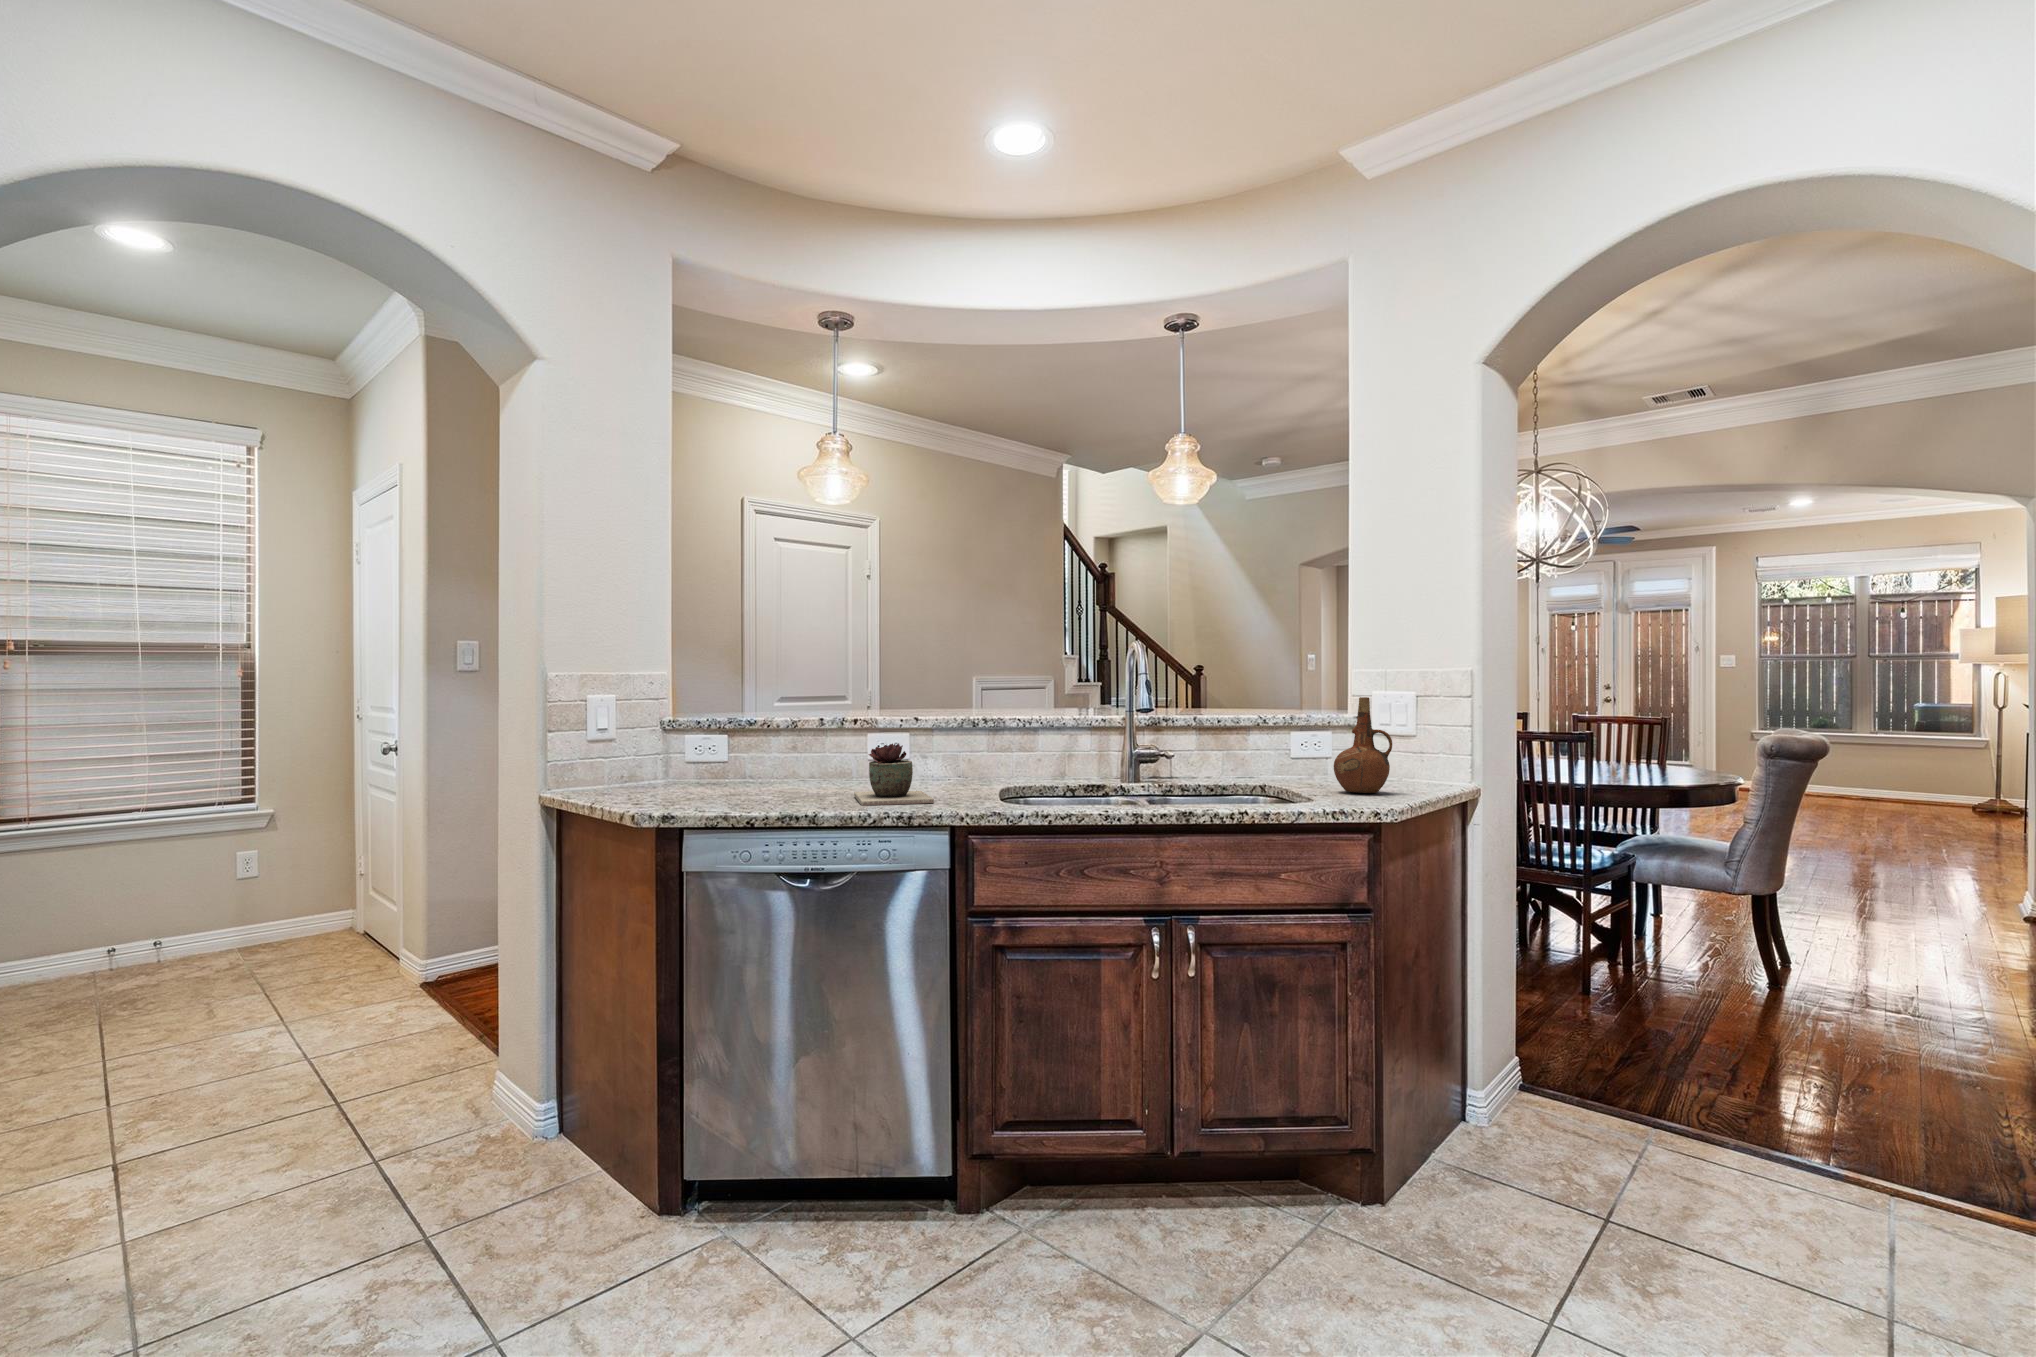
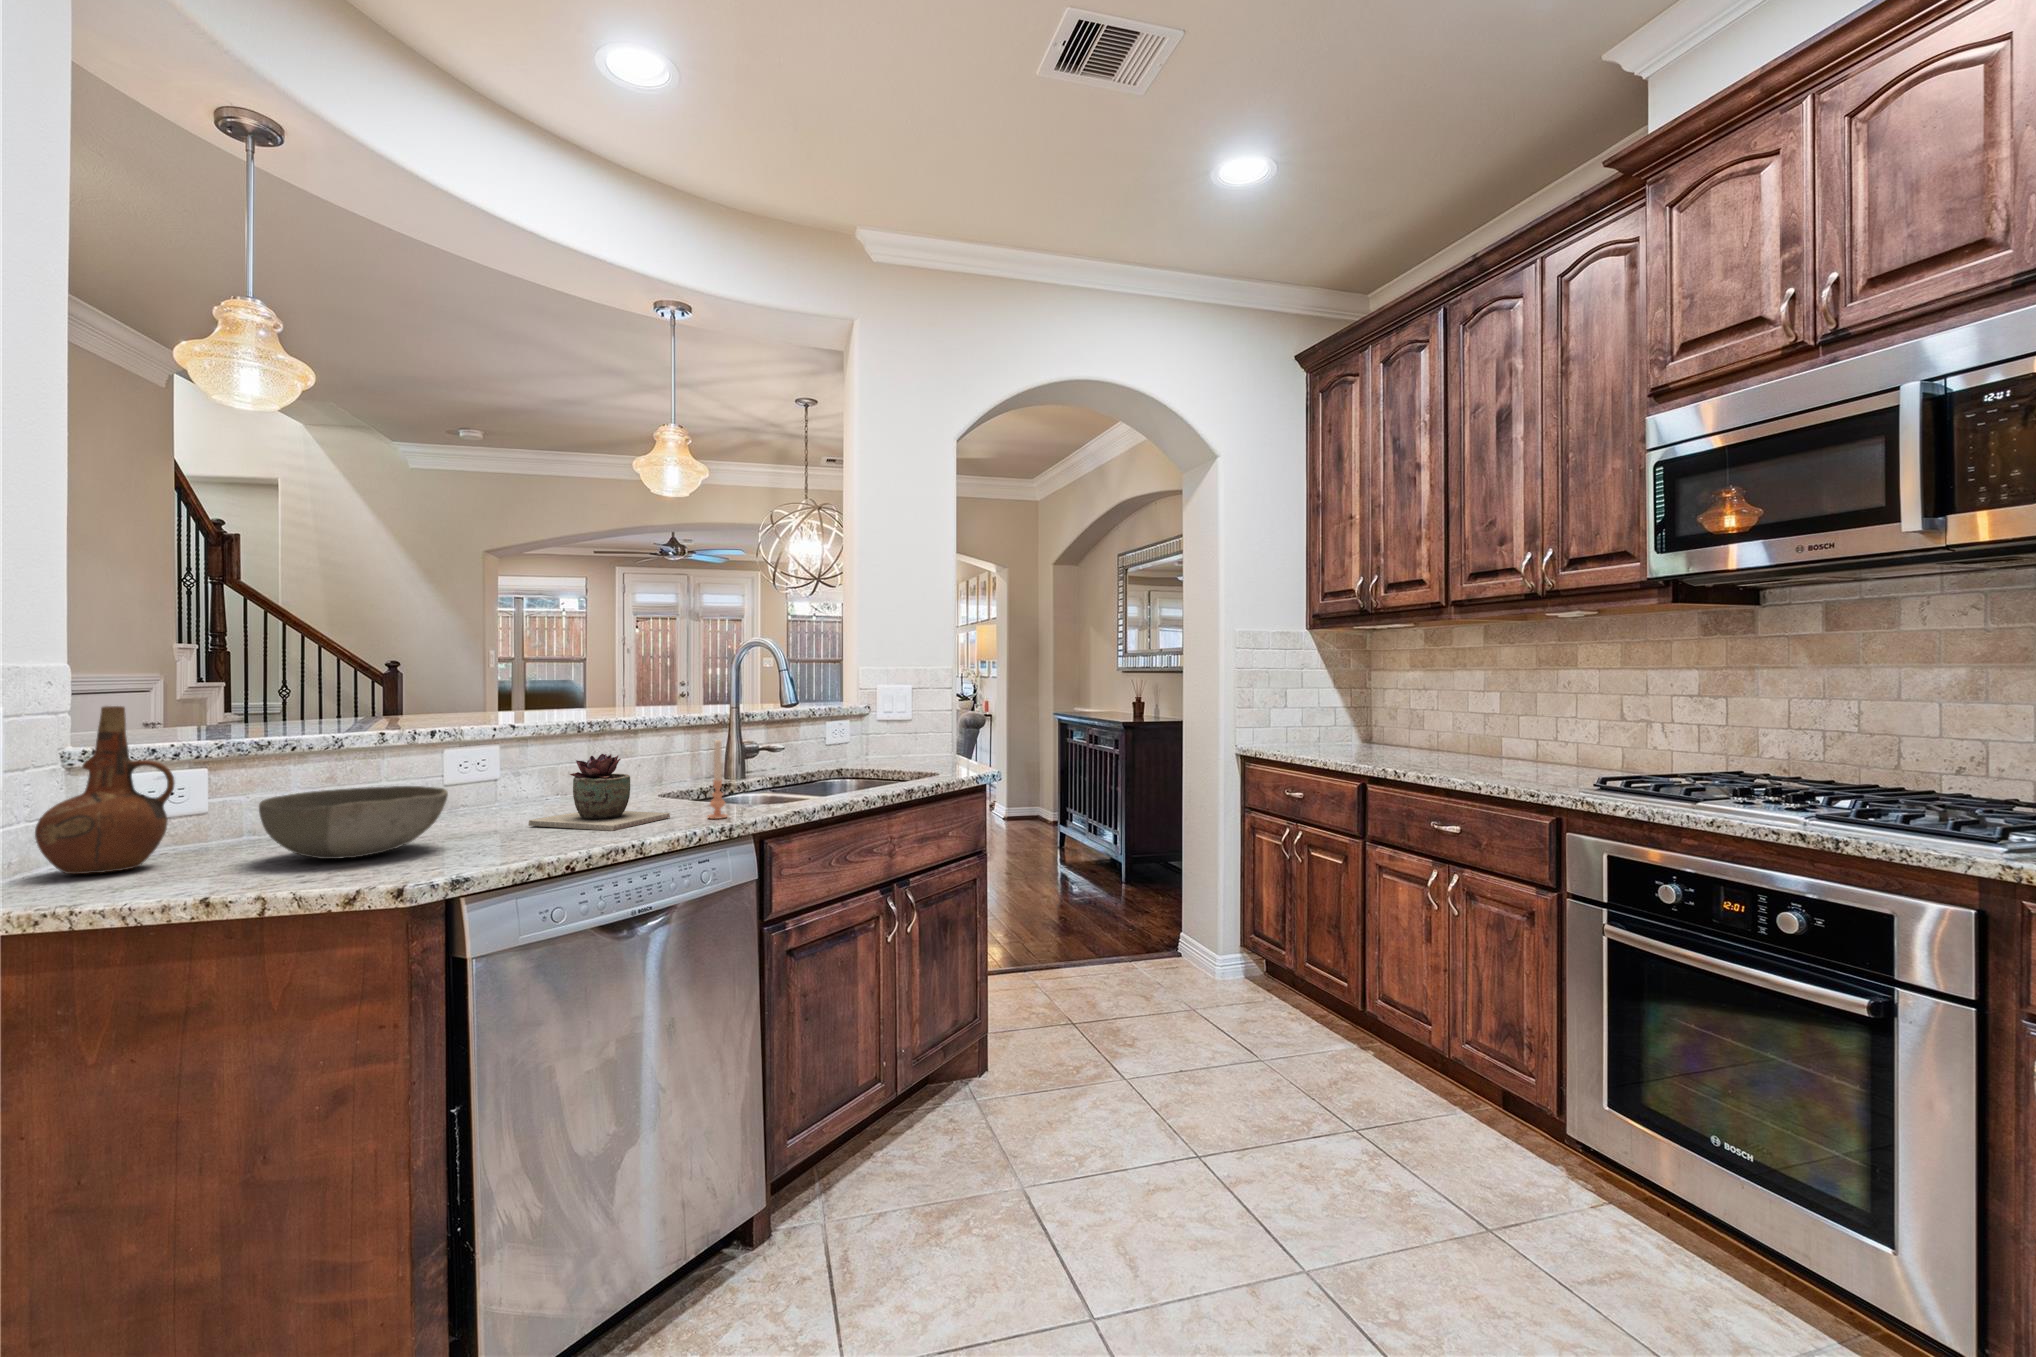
ceramic pitcher: present [1334,697,1392,793] -> present [35,706,175,874]
candle: none [942,735,960,808] -> present [708,740,727,819]
bowl: none [676,756,777,799] -> present [259,786,448,859]

